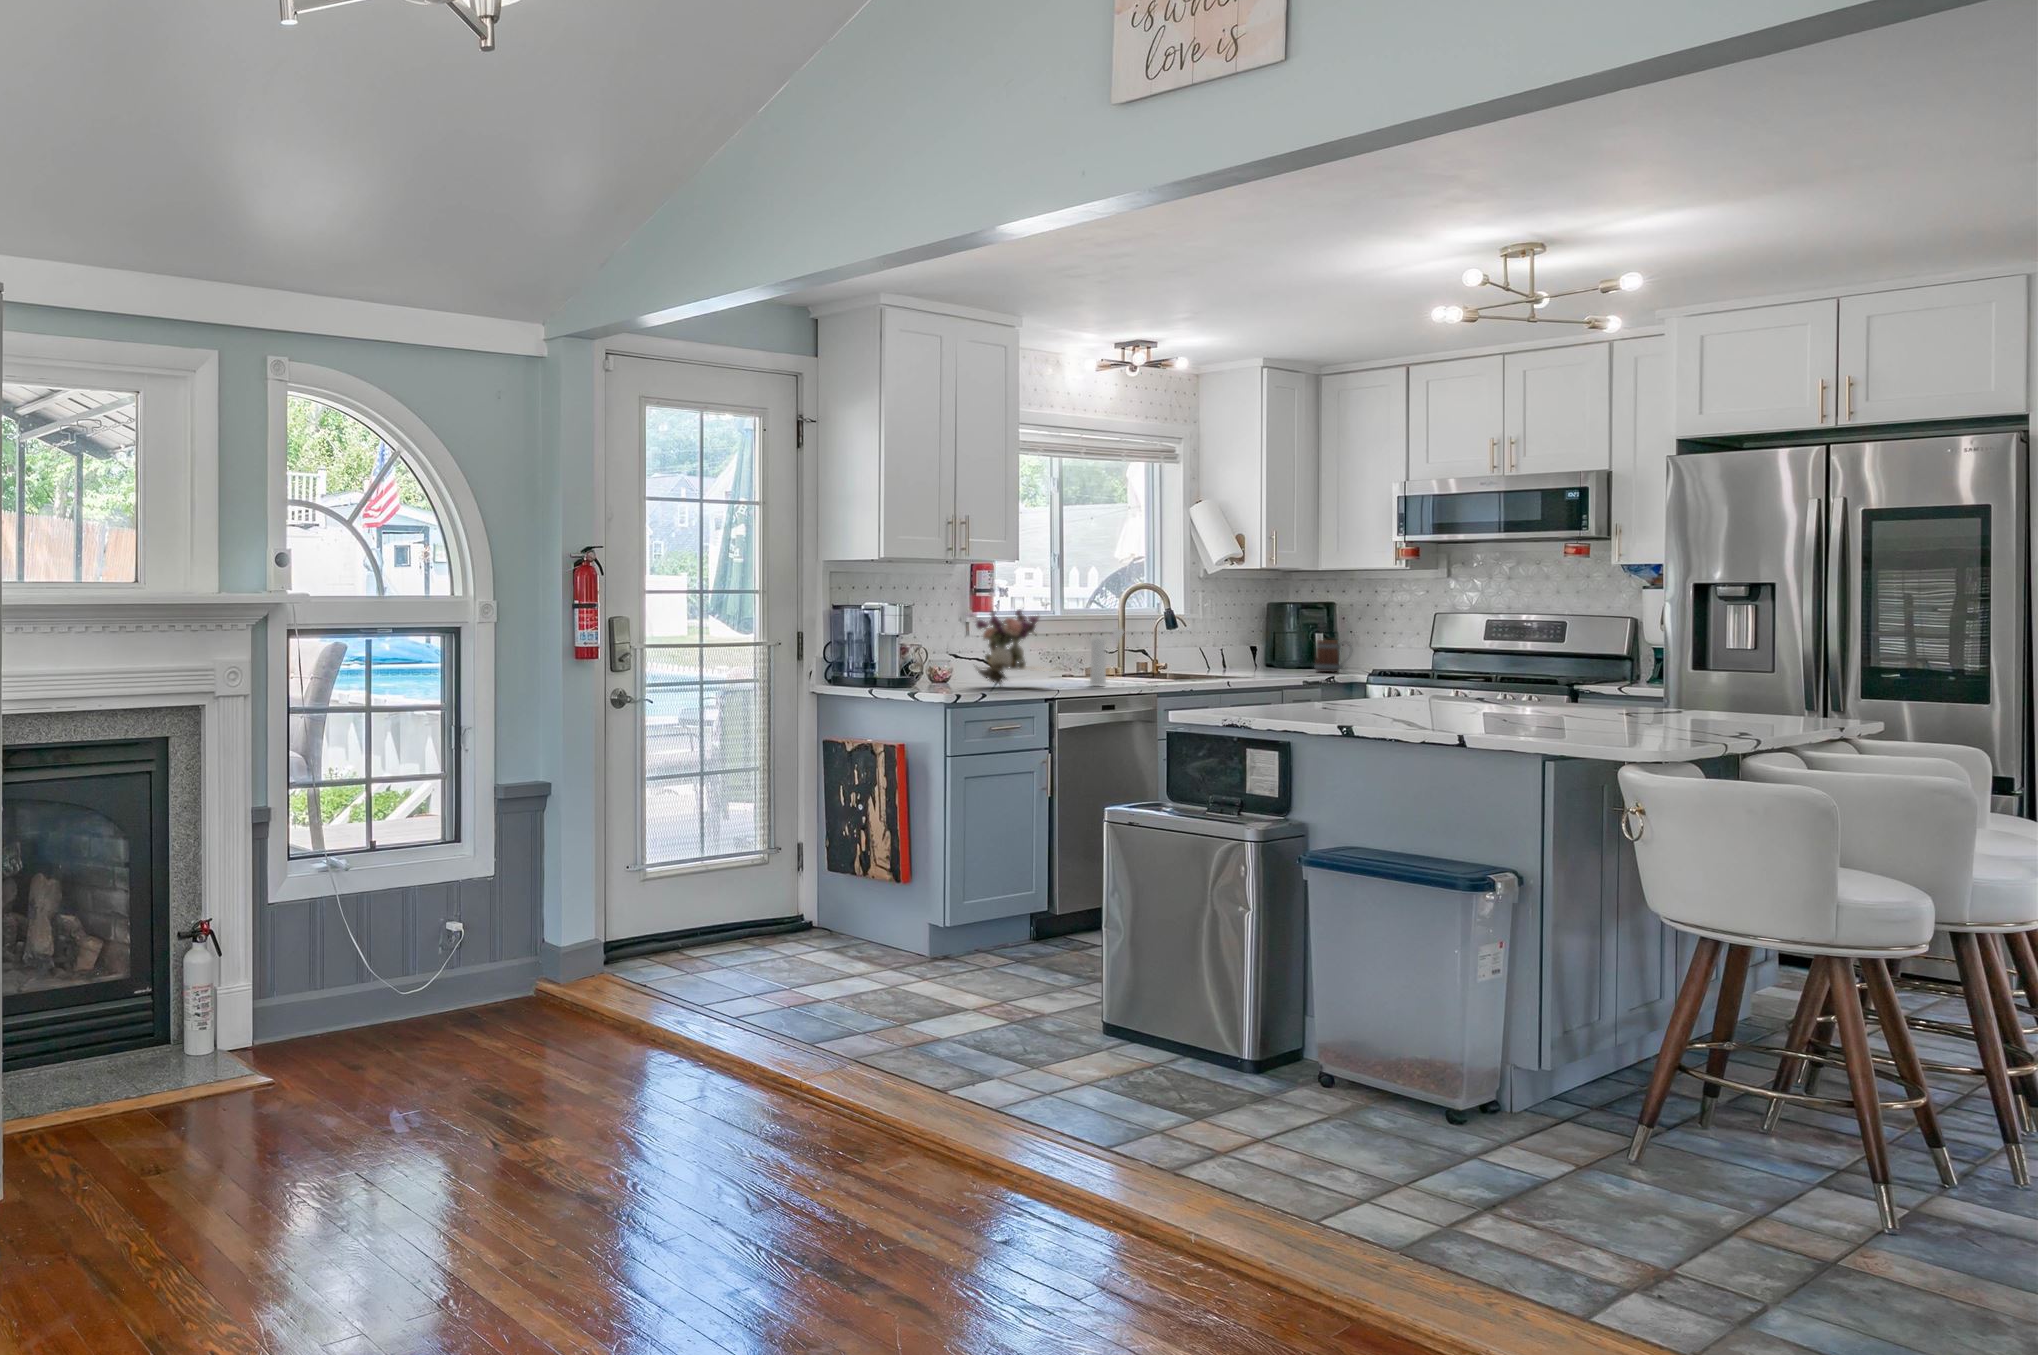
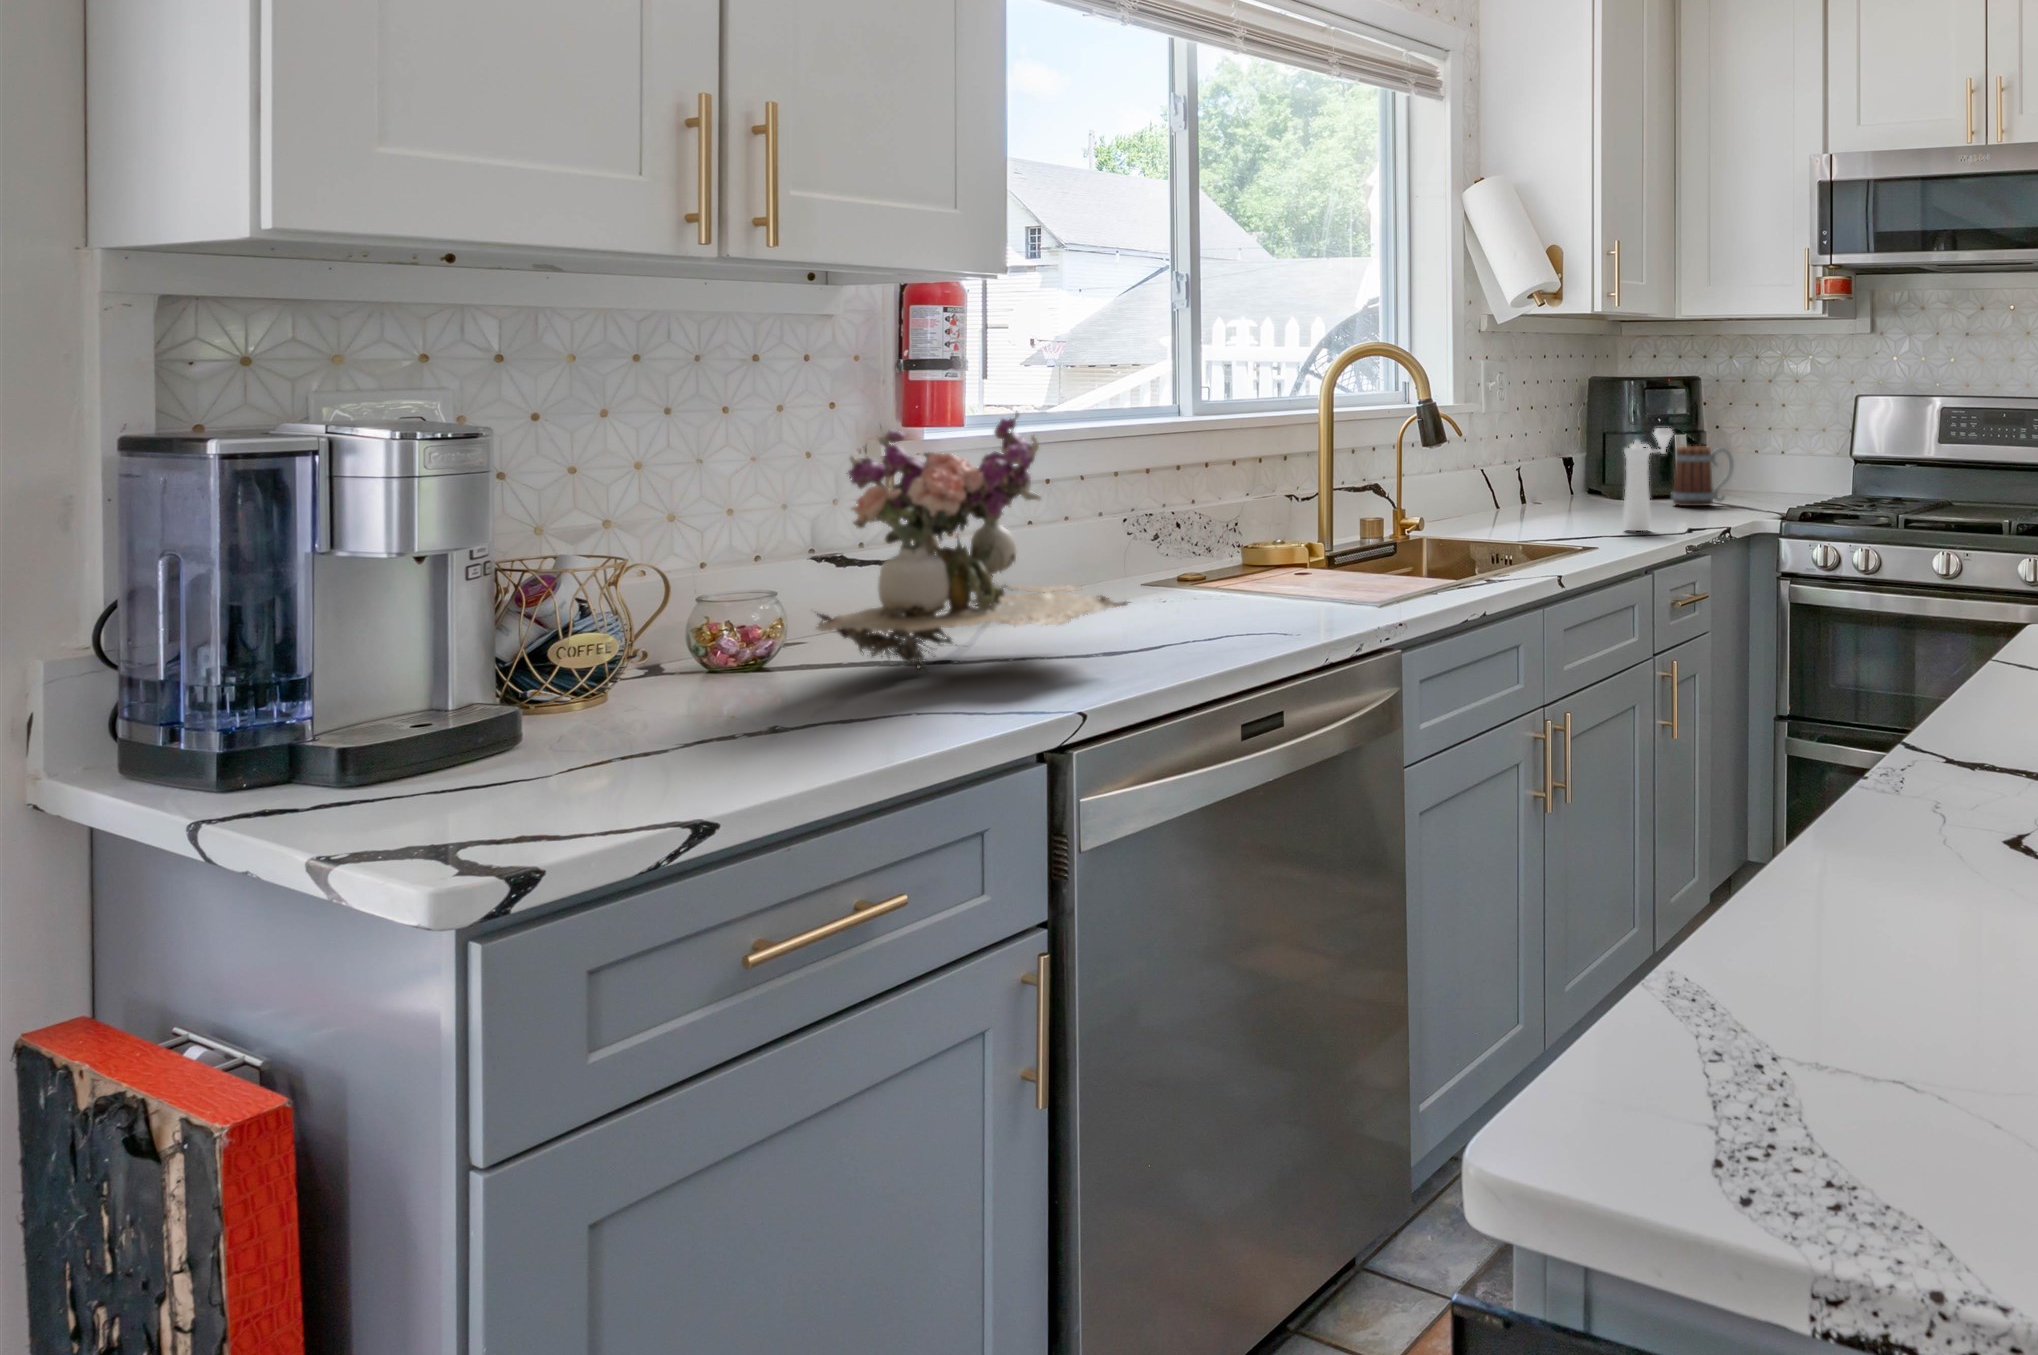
pepper mill: present [1090,629,1124,685] -> present [1624,428,1673,531]

